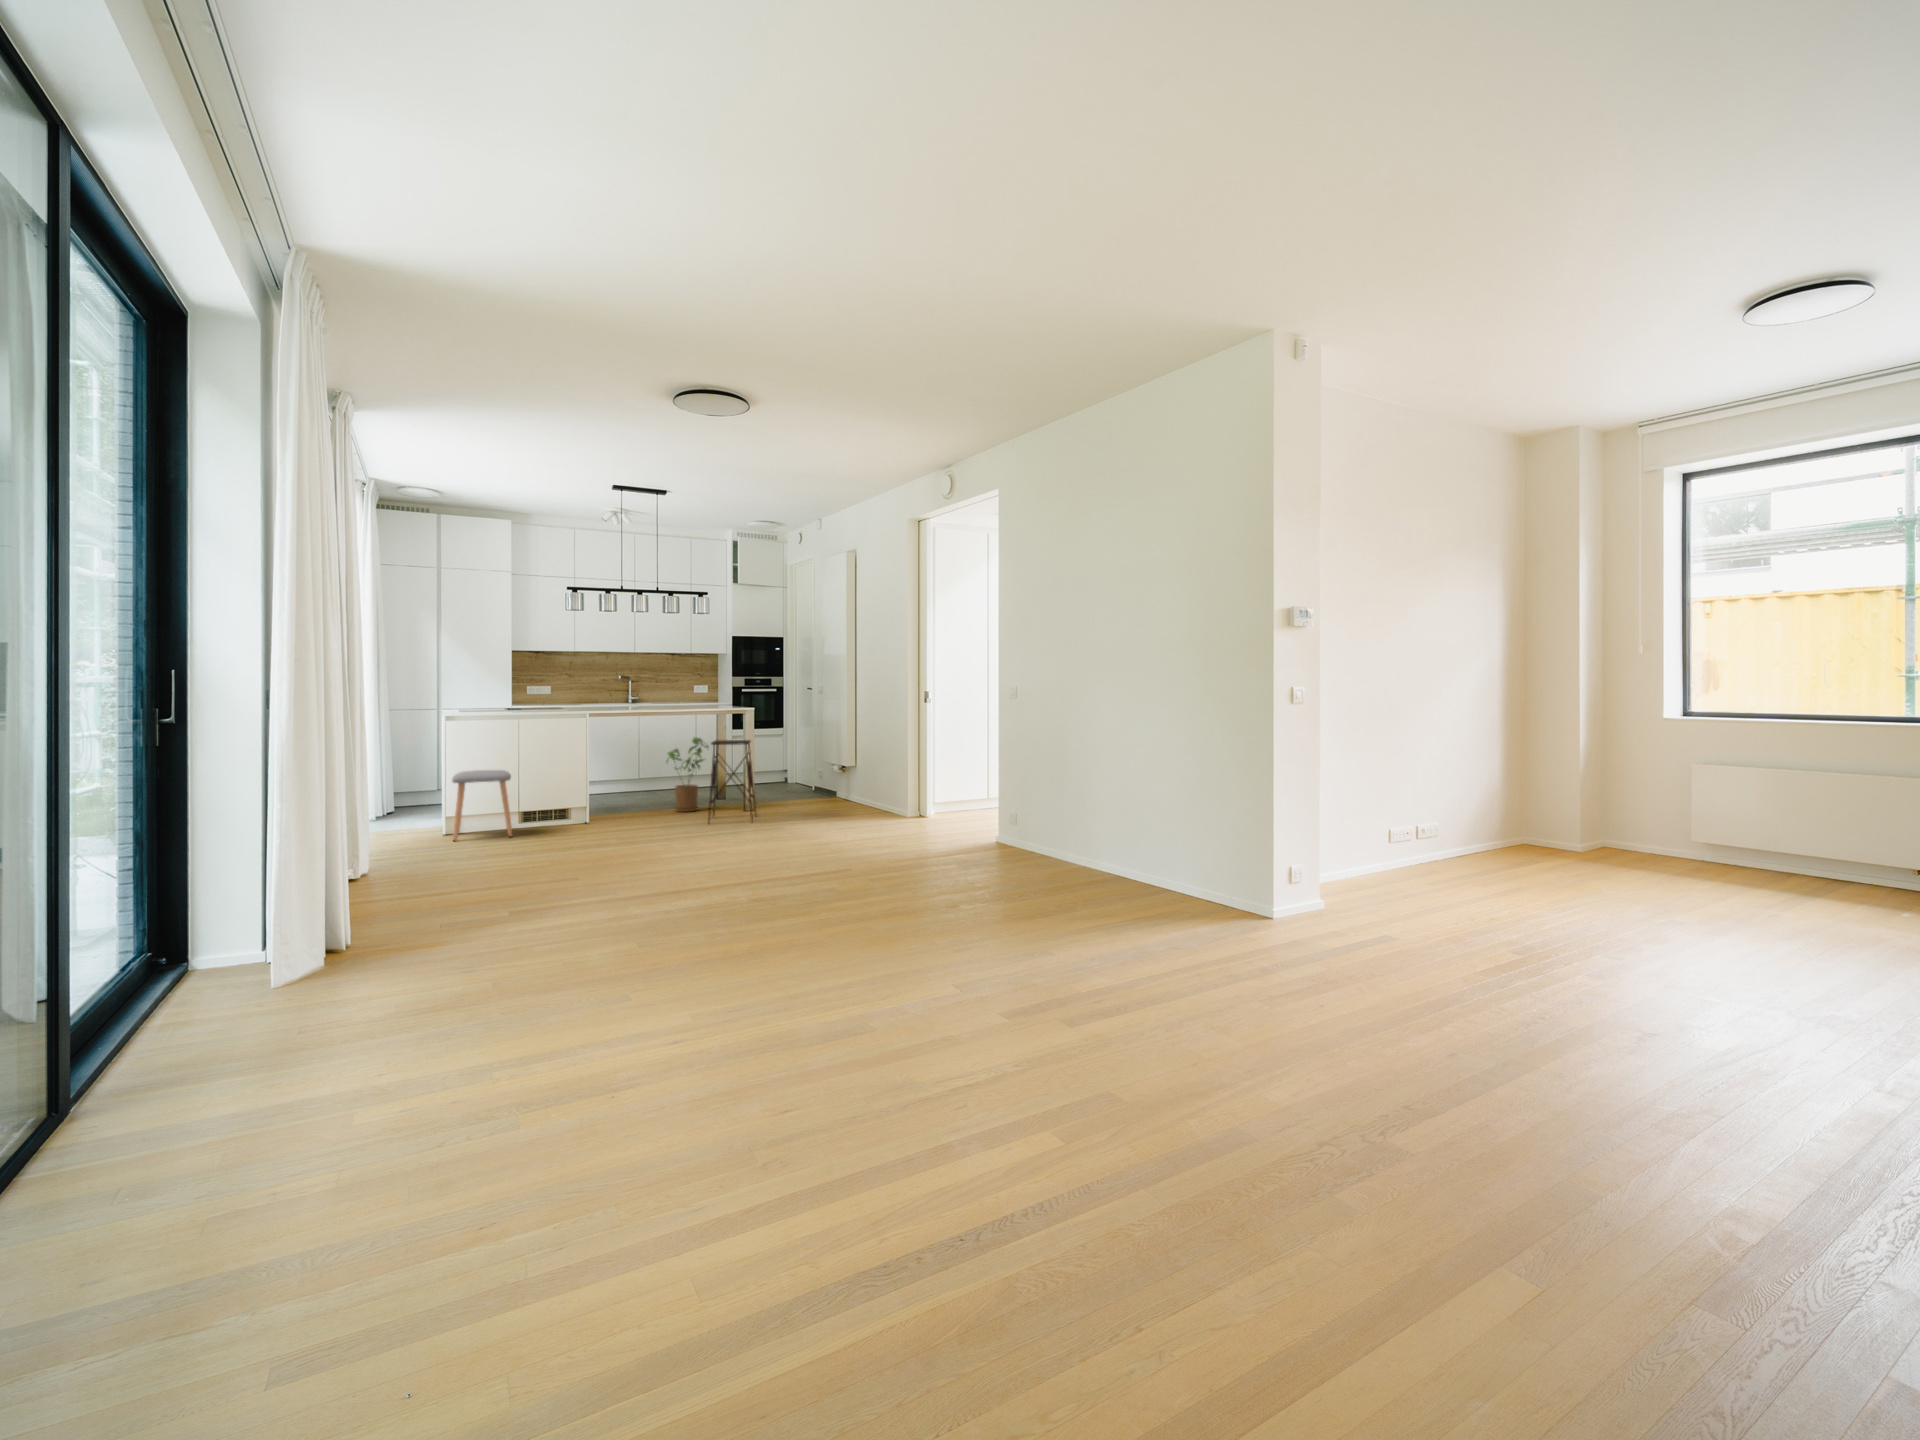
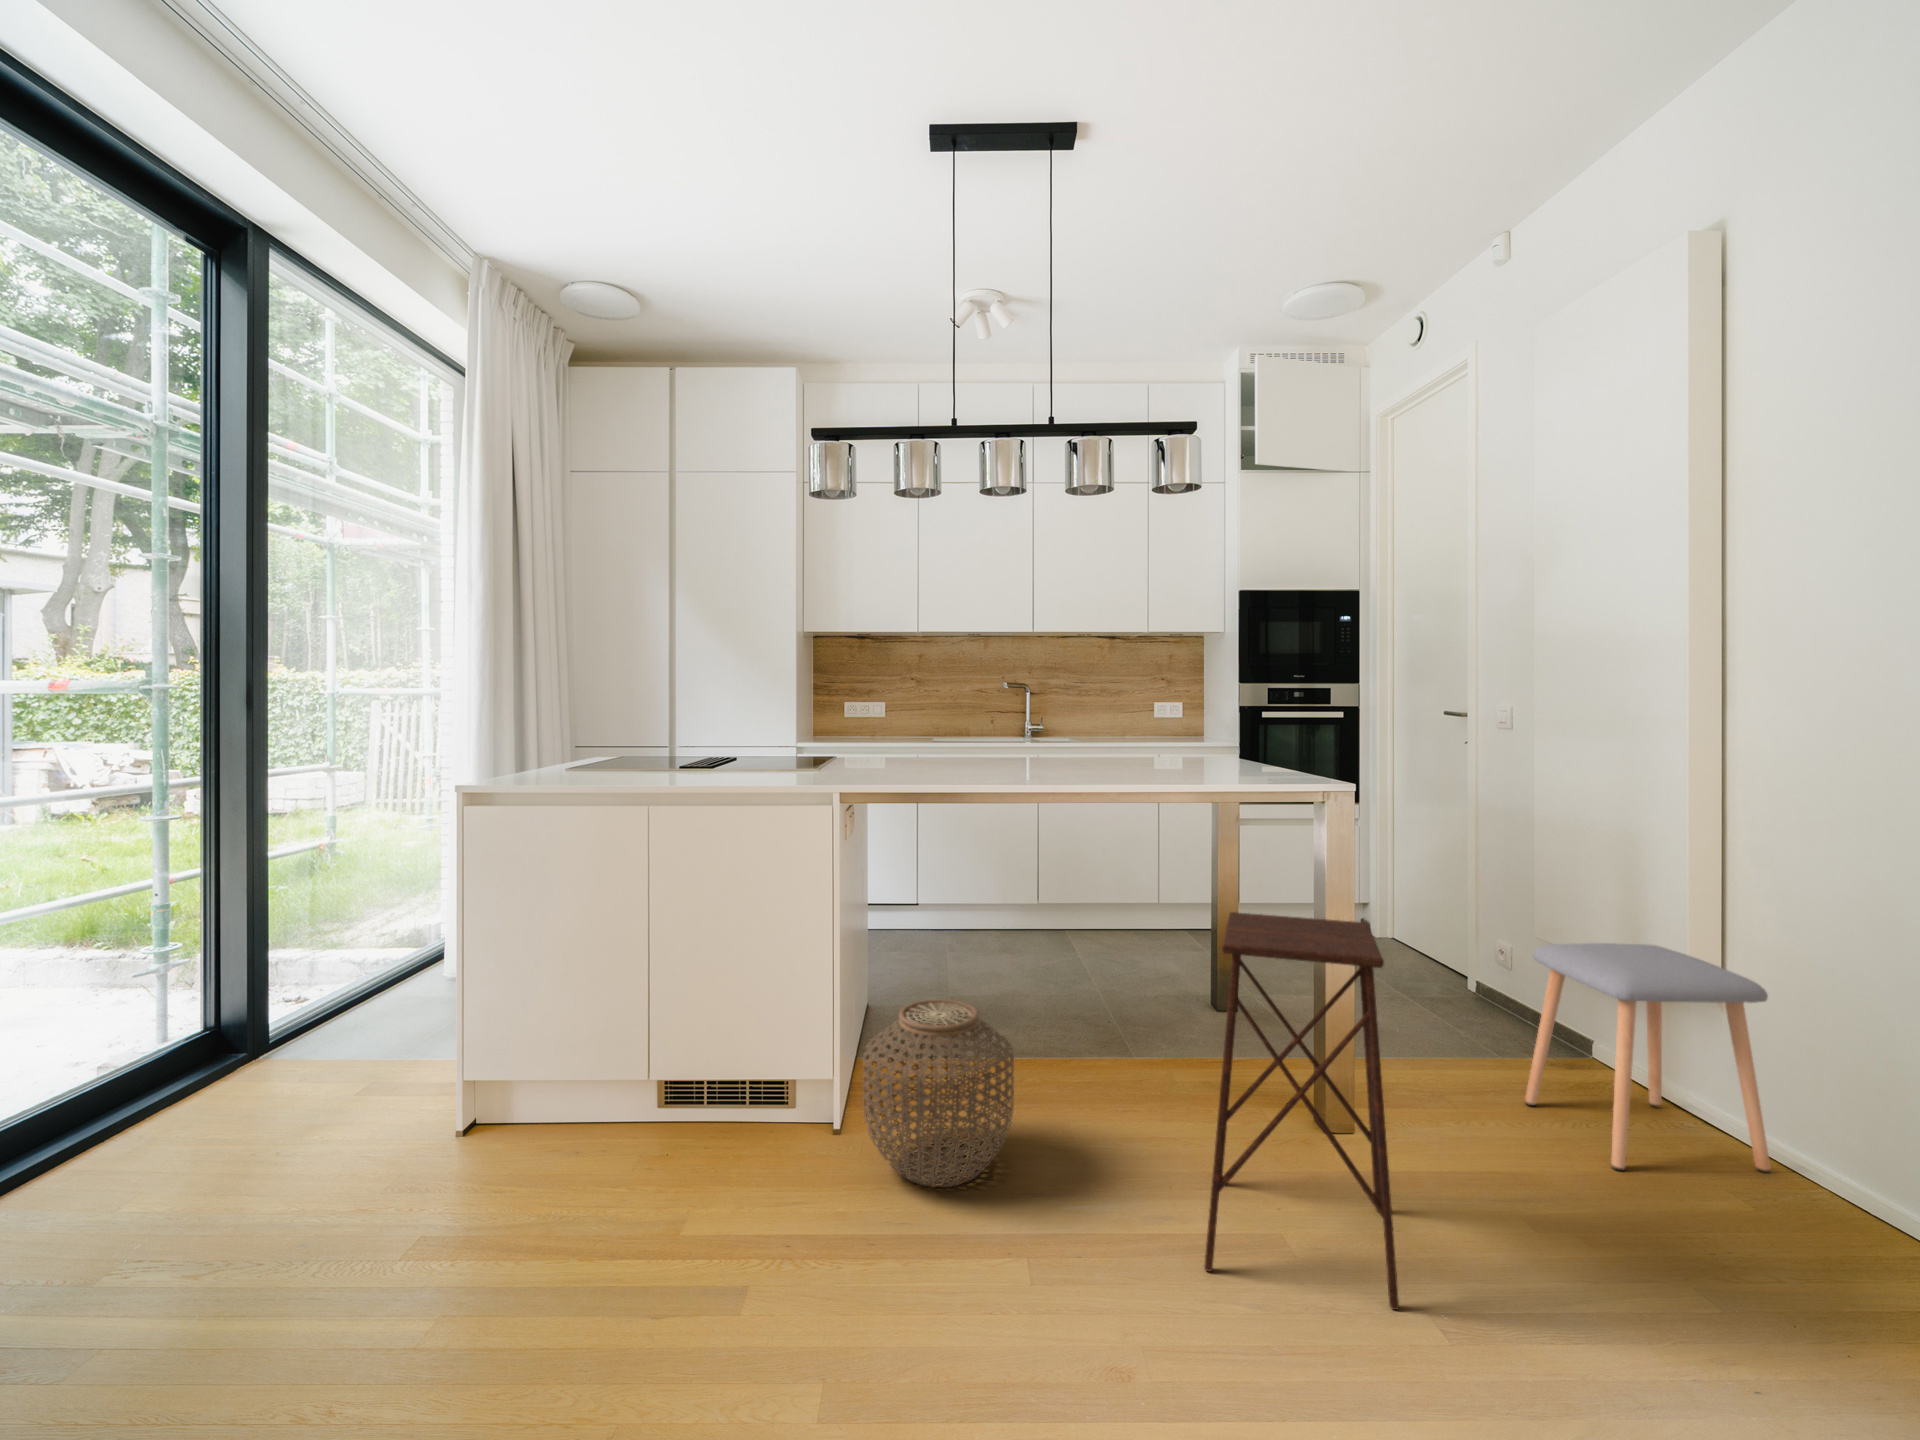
house plant: present [668,737,708,812] -> none [1077,863,1200,1091]
stool: present [452,770,512,841] -> present [1525,943,1770,1173]
woven basket: none [603,775,652,825] -> present [863,999,1014,1187]

